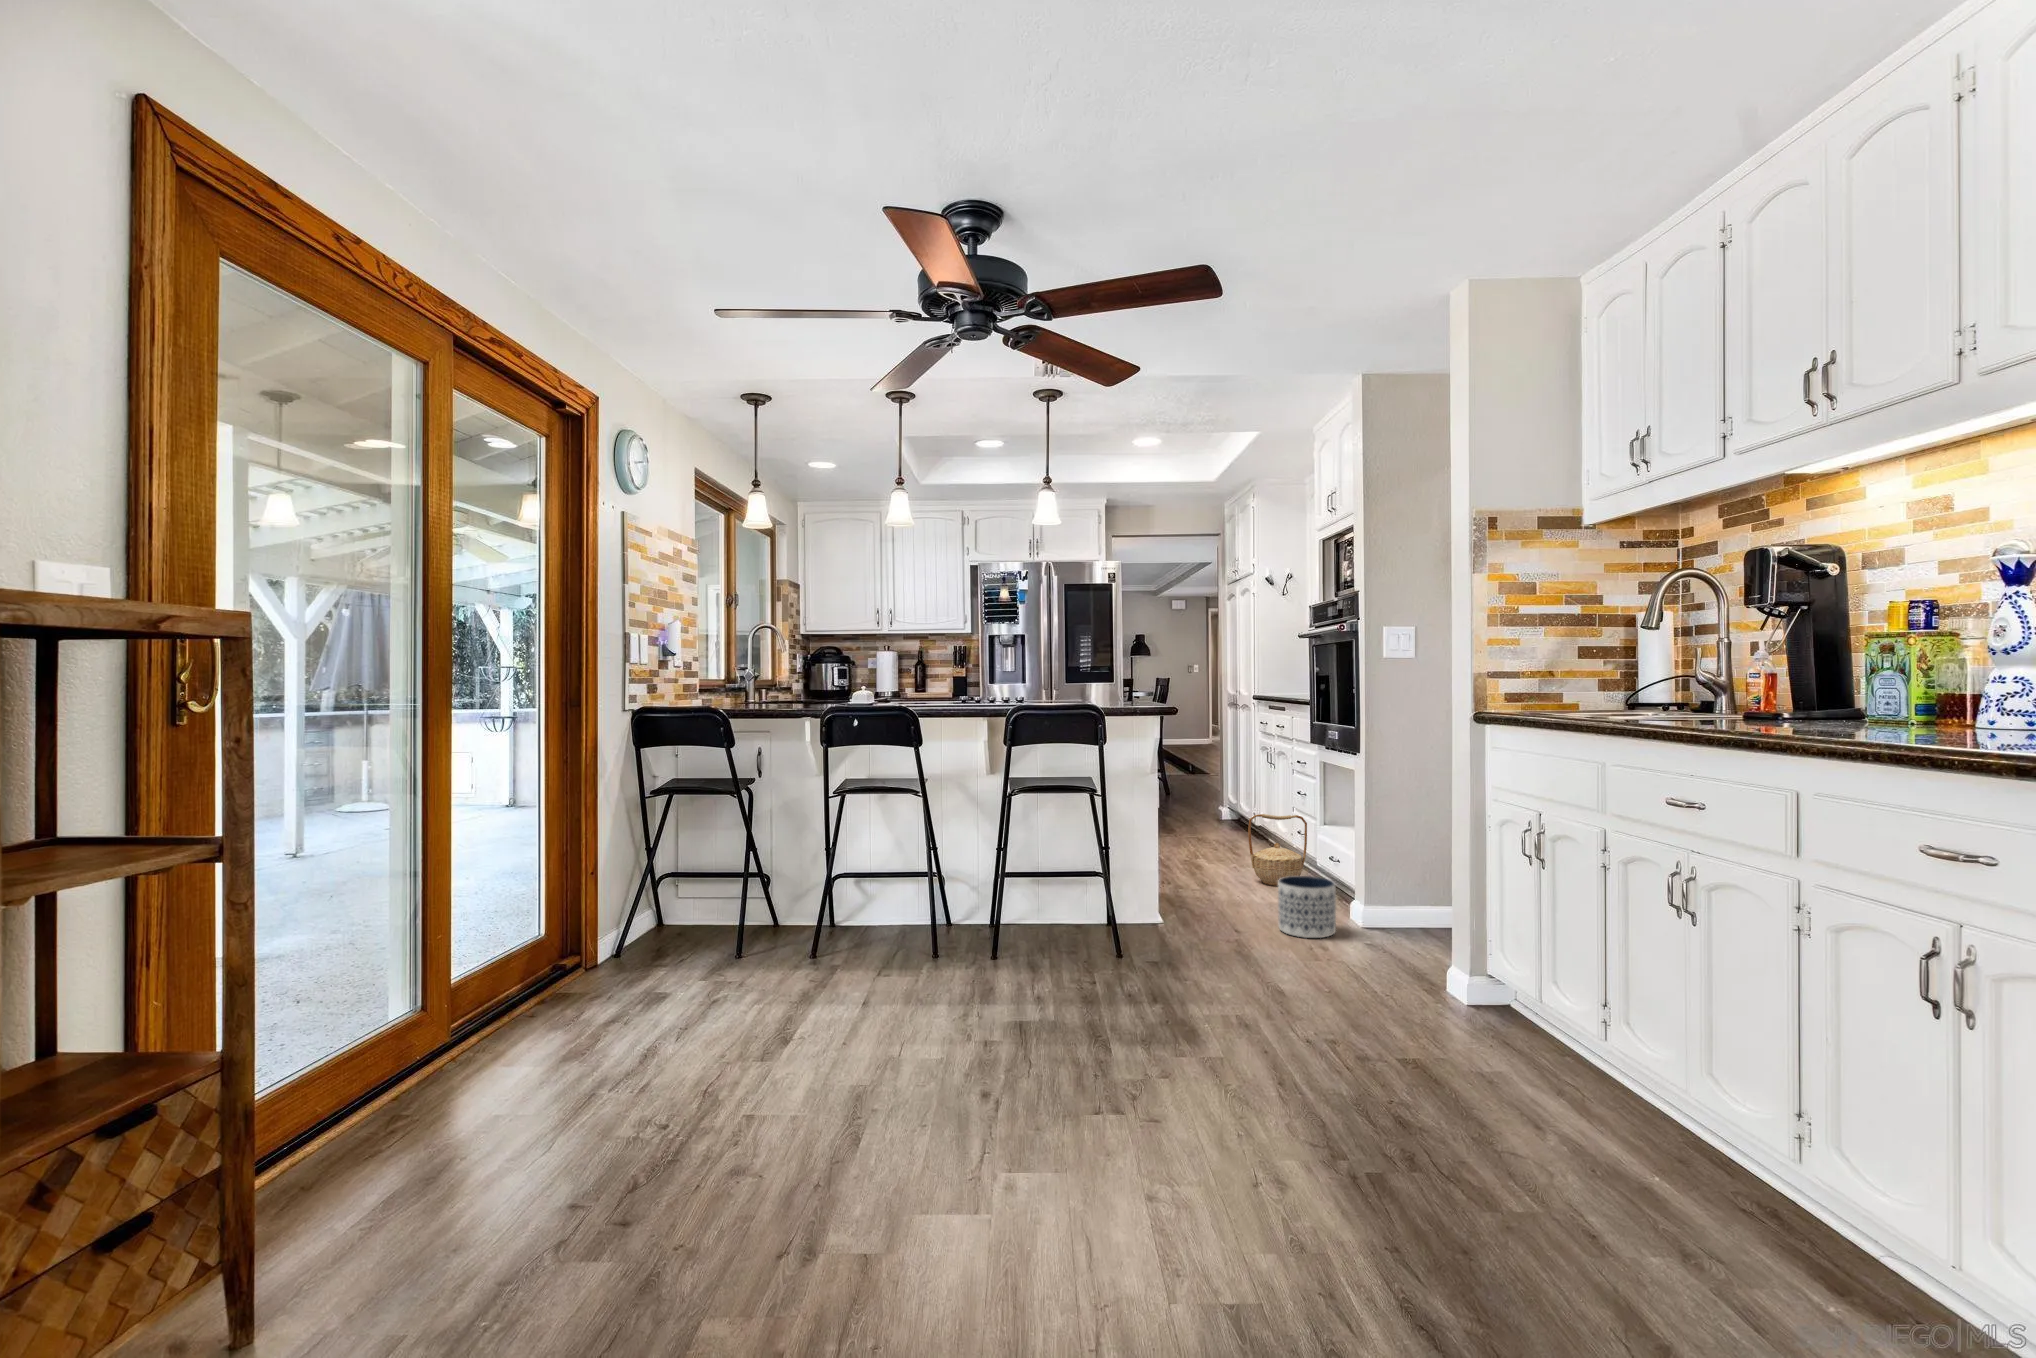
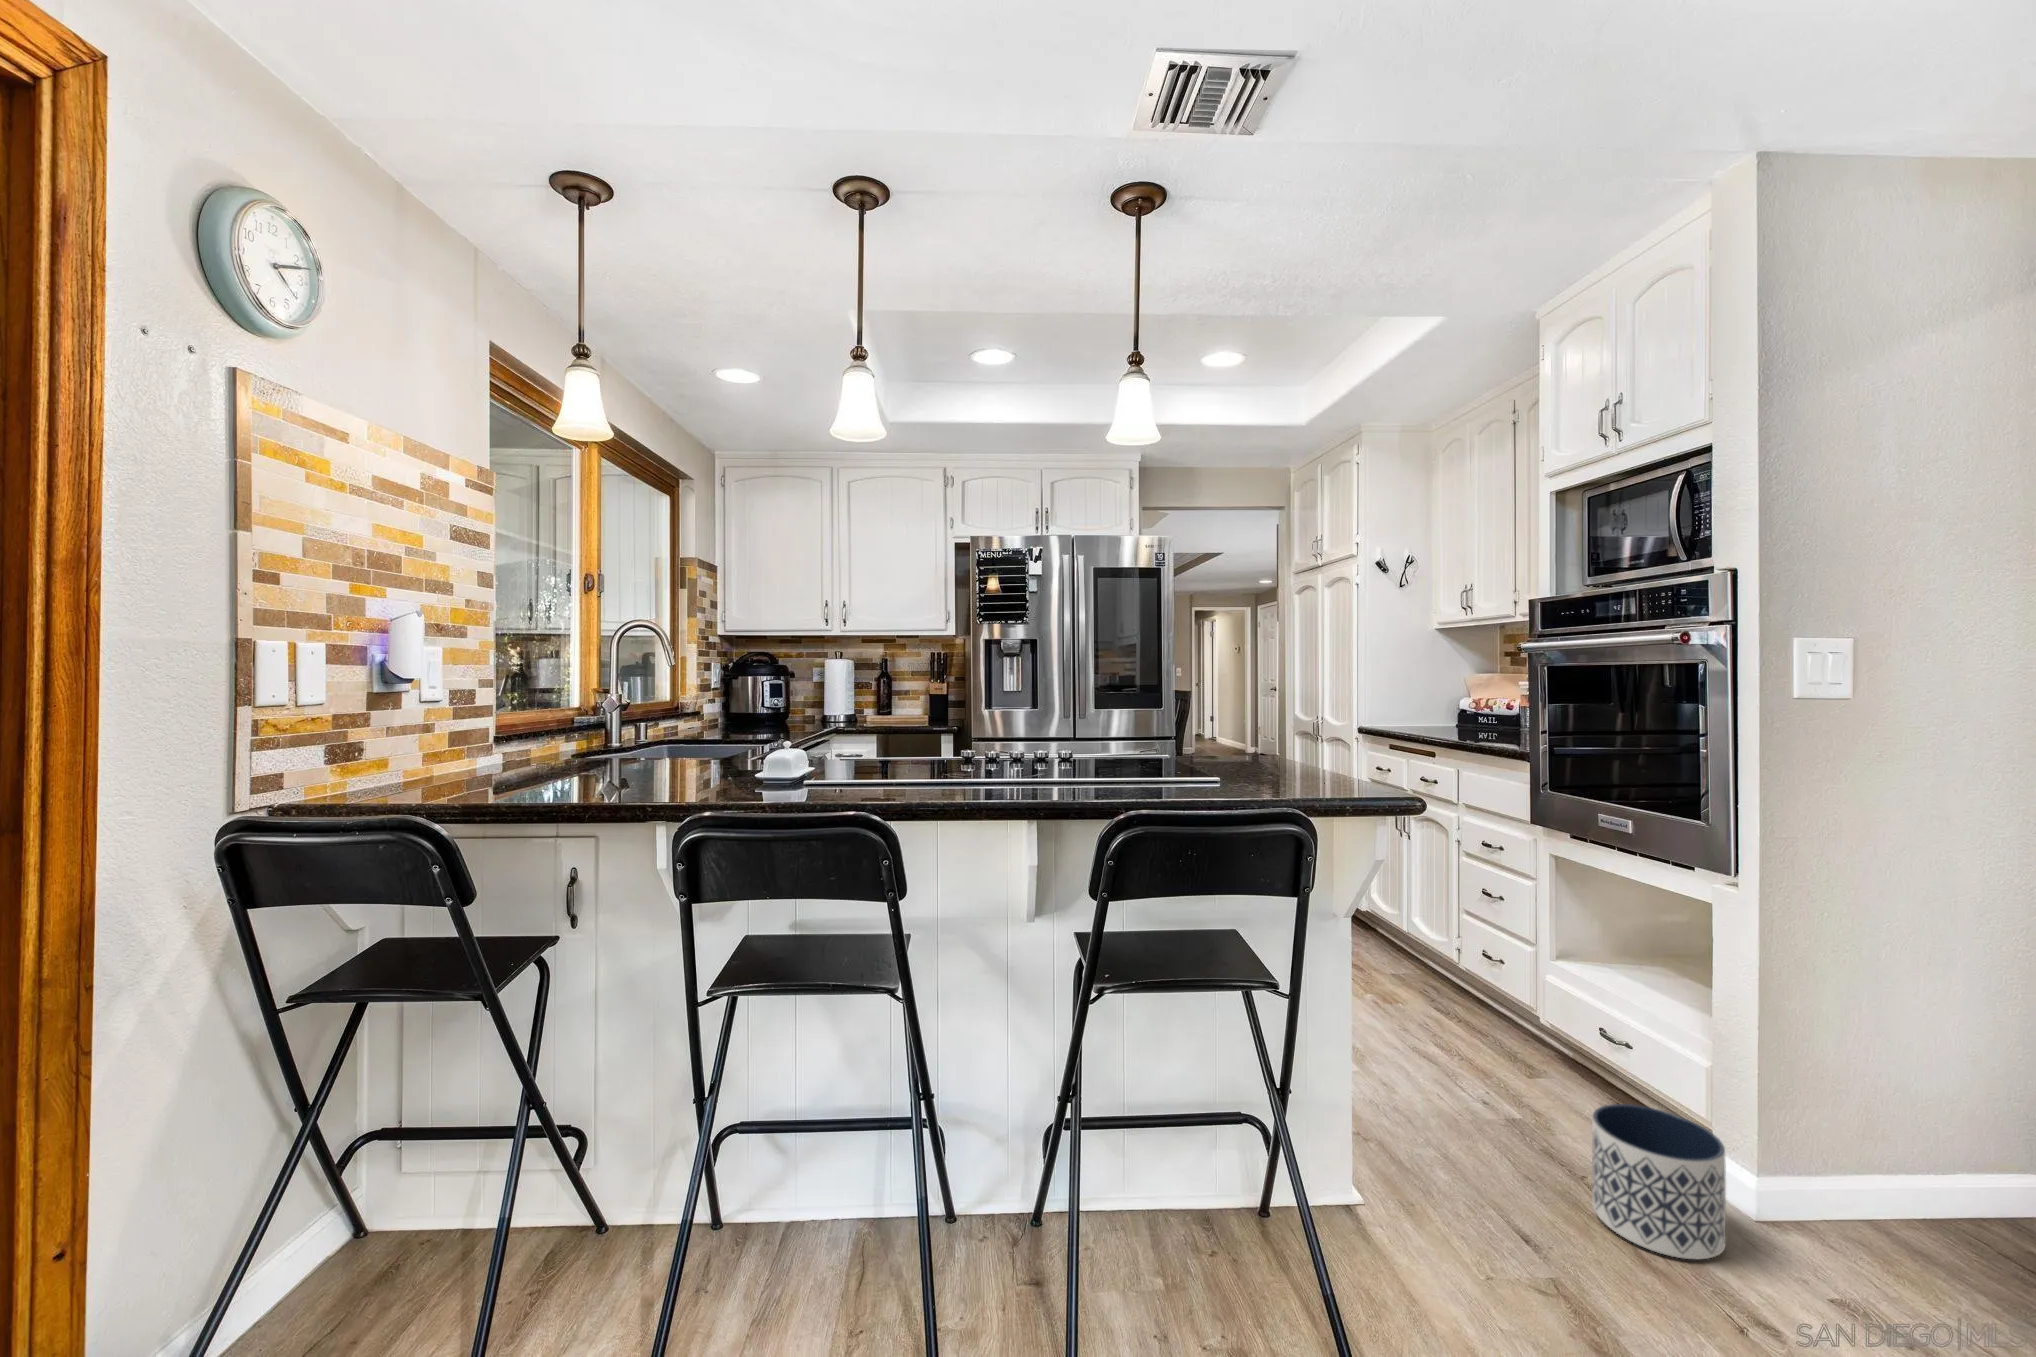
basket: present [1248,814,1307,886] -> none [1424,933,1517,1054]

